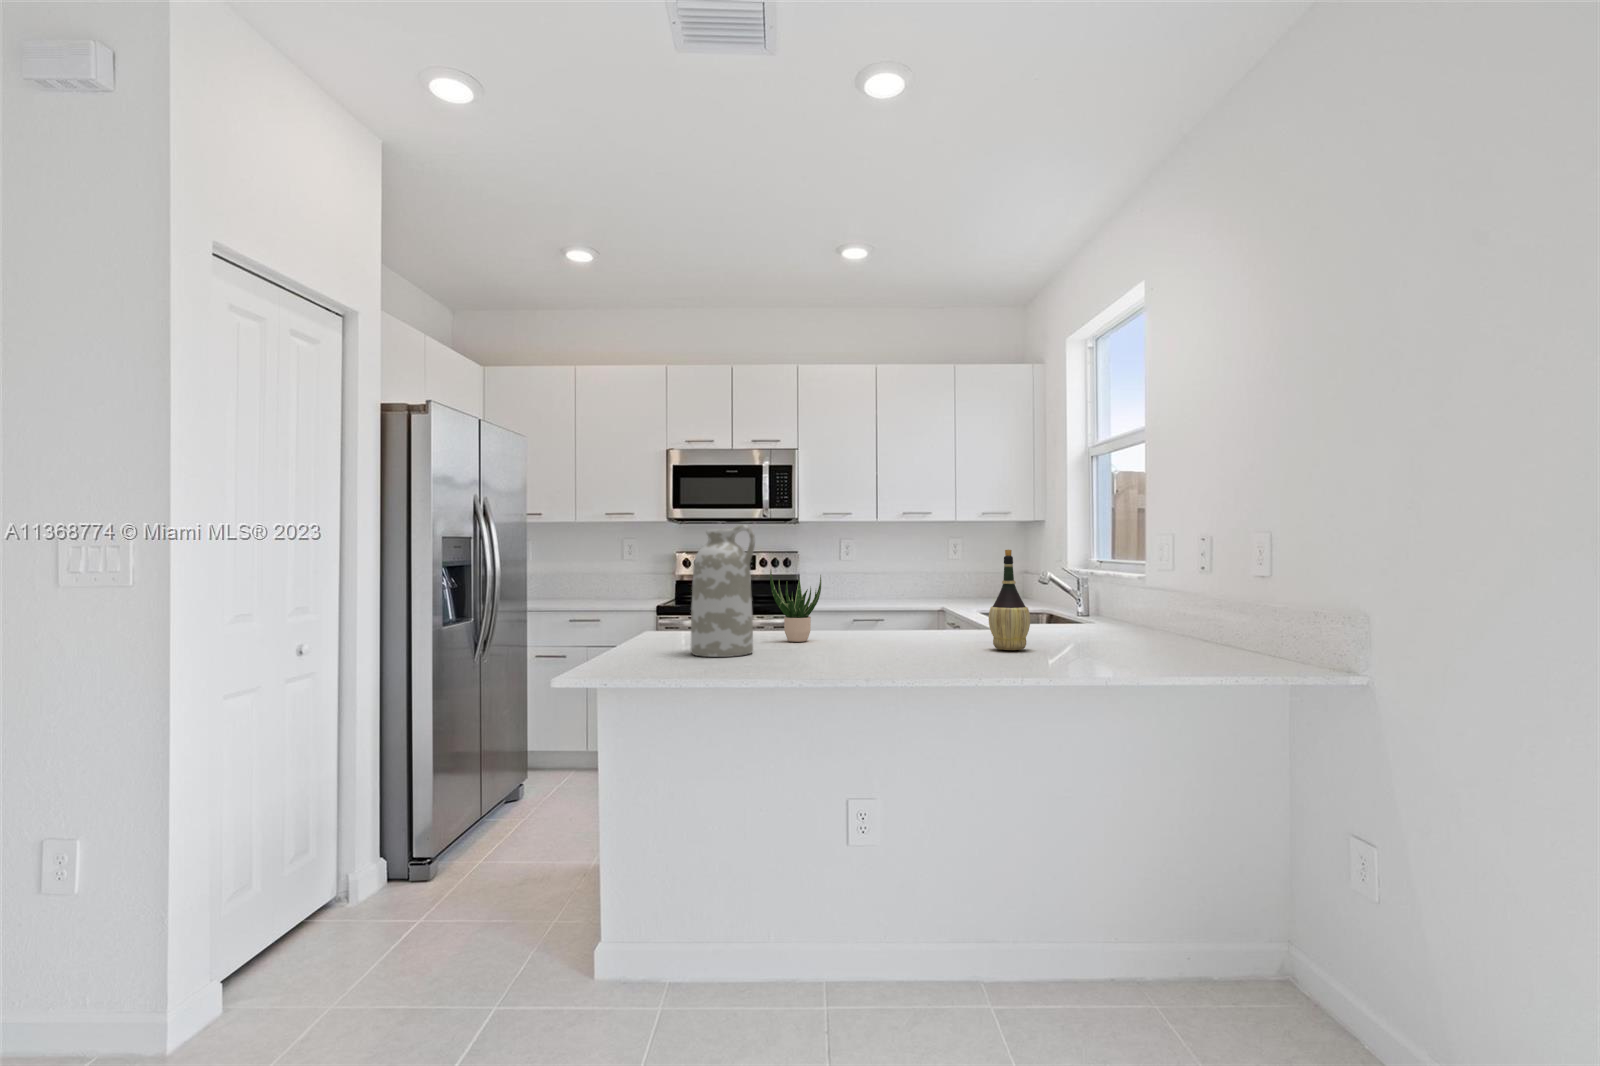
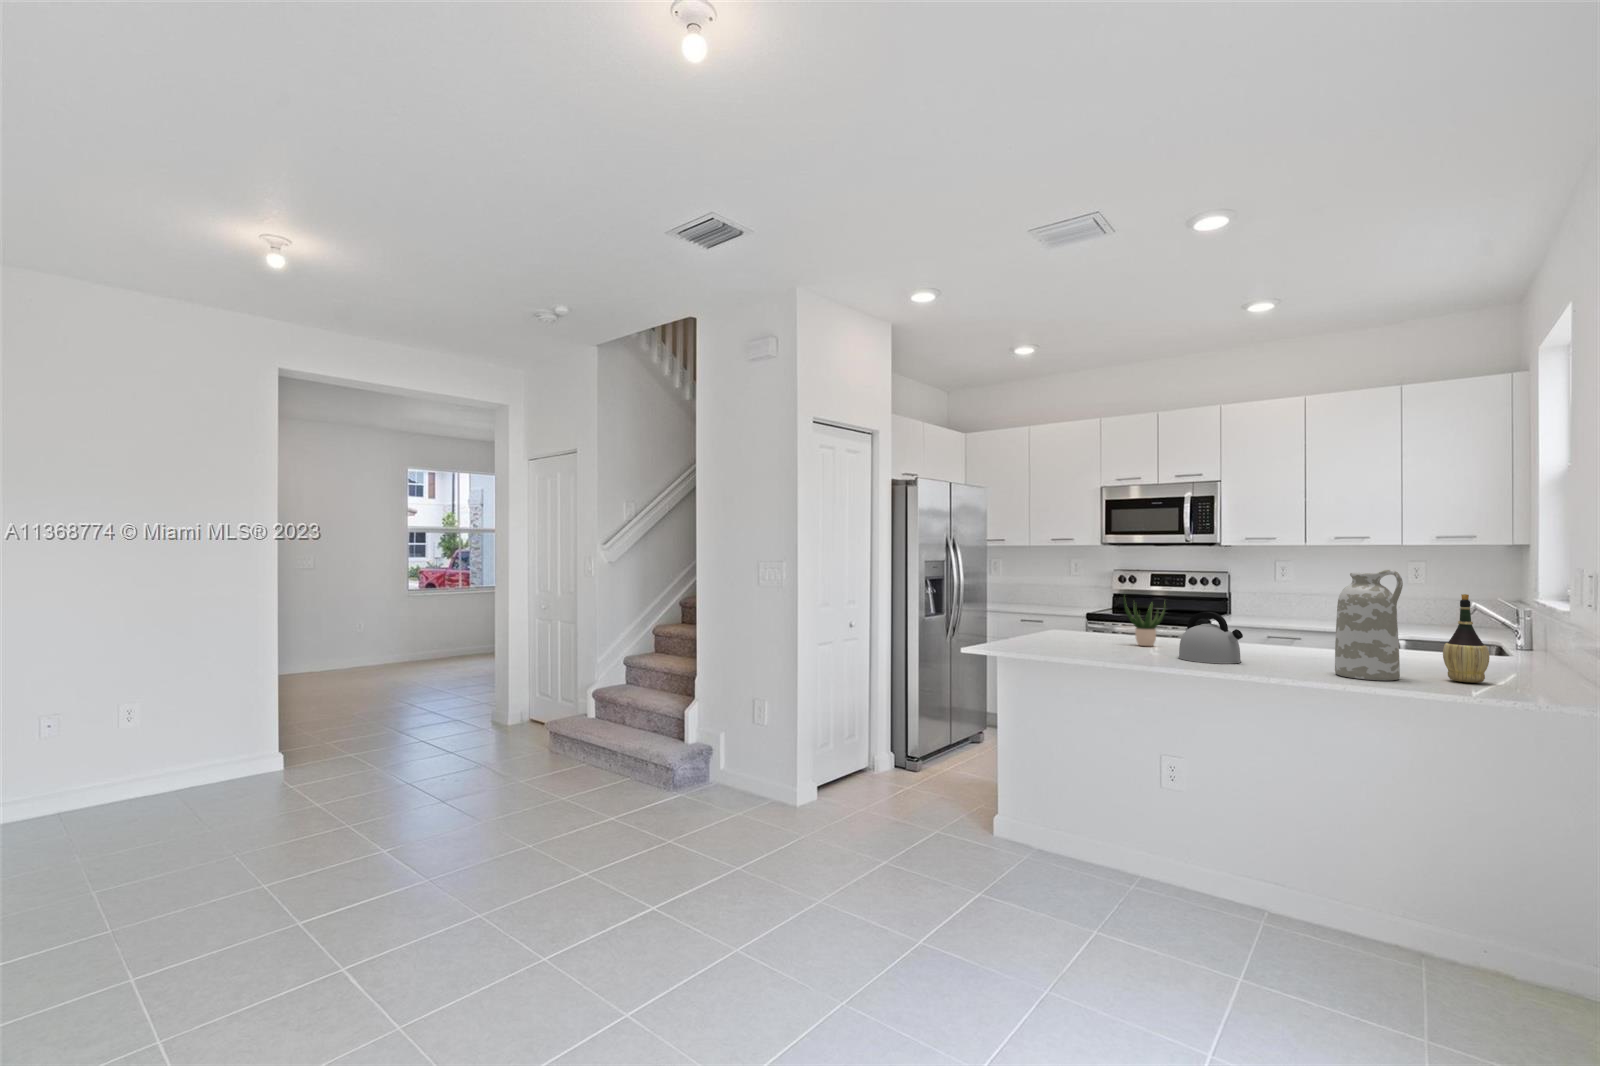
vase: present [691,525,755,657] -> present [1335,570,1403,681]
wine bottle: present [989,549,1030,650] -> present [1443,594,1490,683]
kettle: none [870,586,955,657] -> present [1178,612,1243,664]

